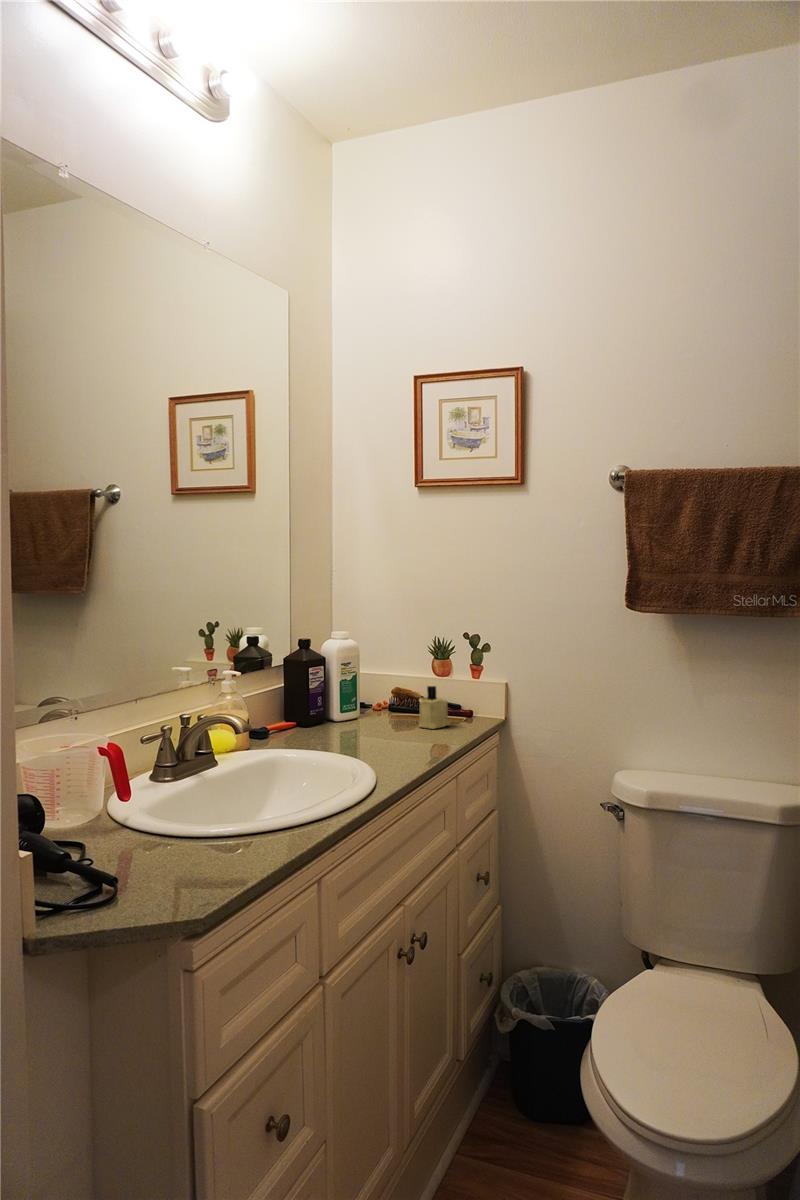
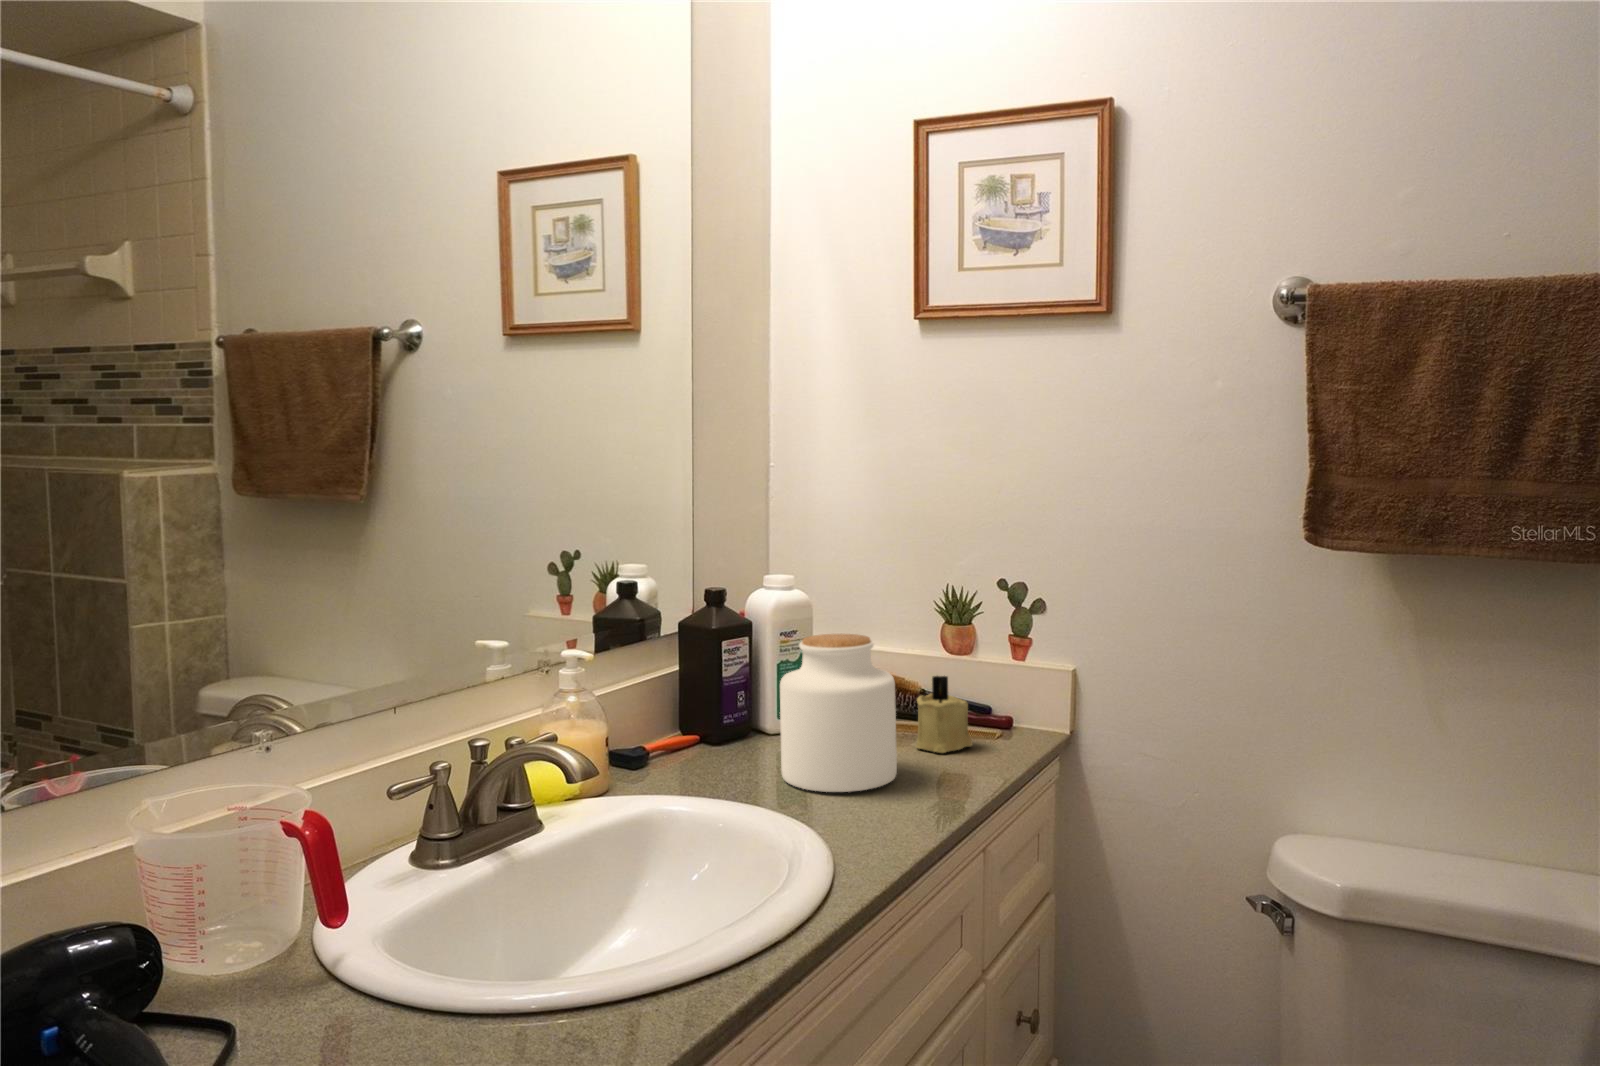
jar: none [344,661,409,747] -> present [780,634,897,792]

